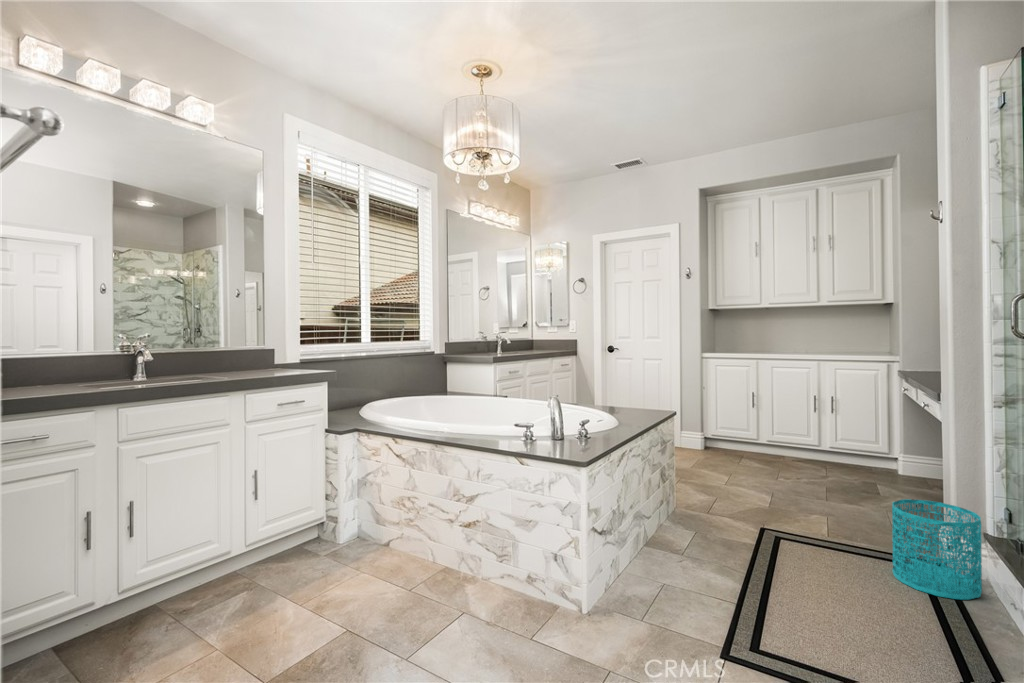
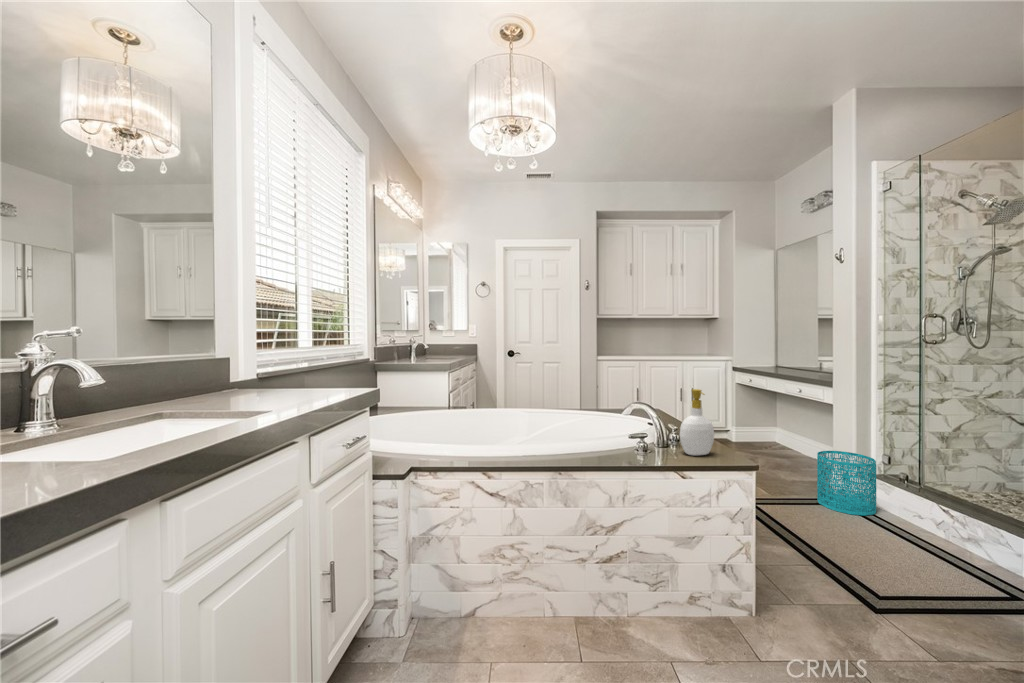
soap bottle: none [542,386,575,450] -> present [680,389,714,456]

